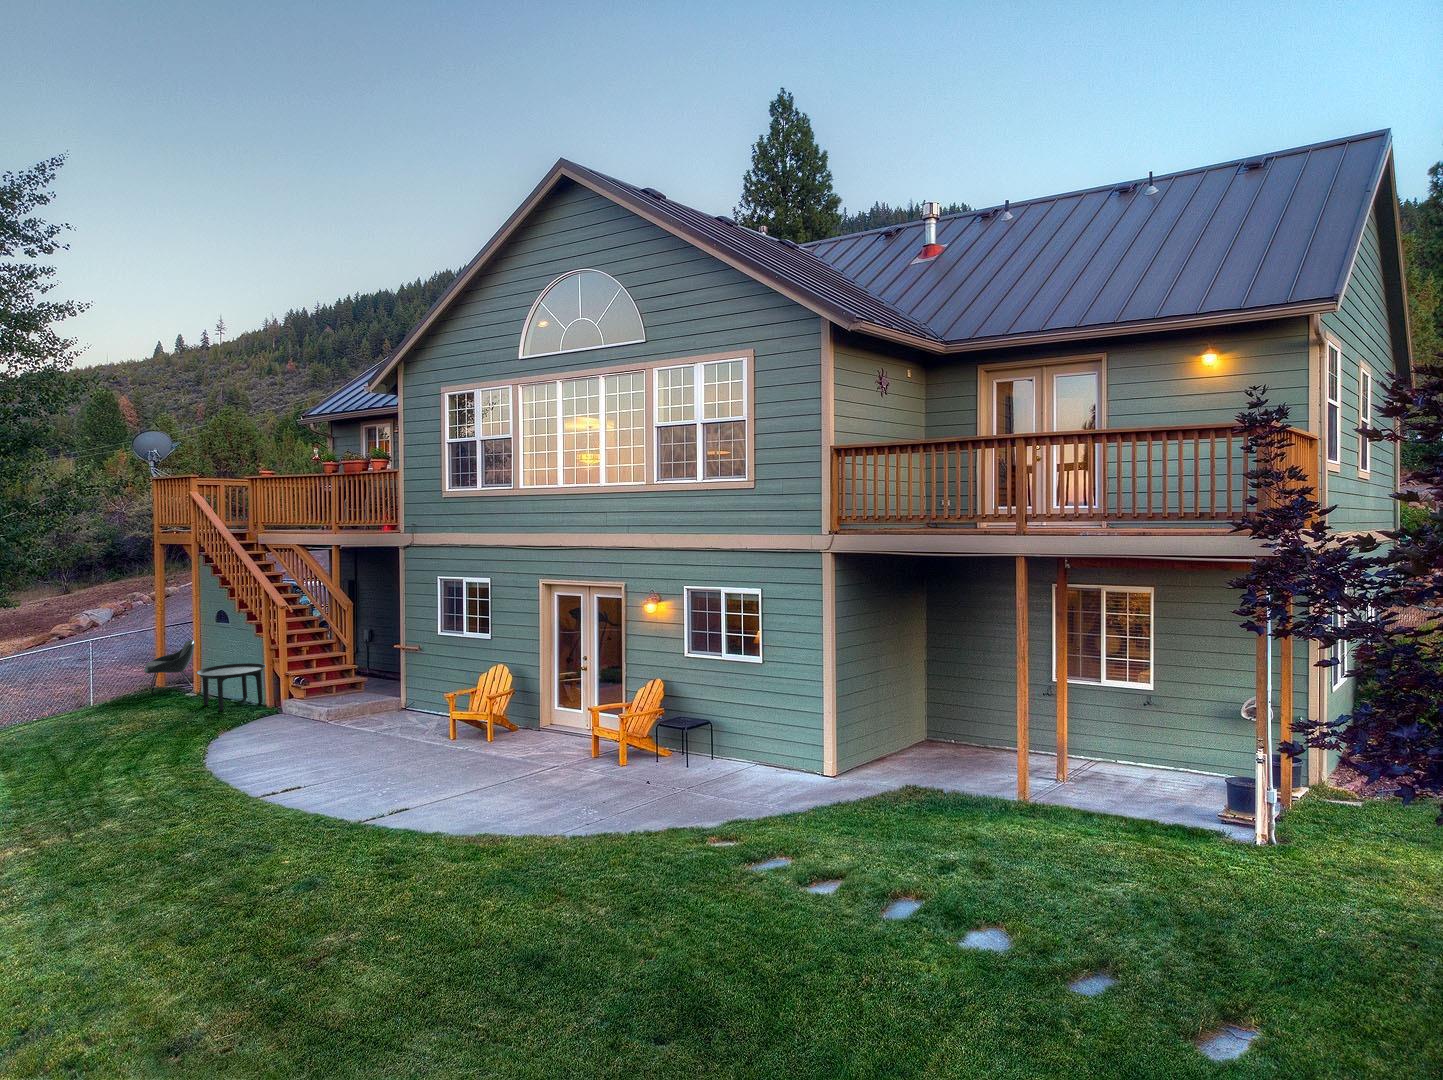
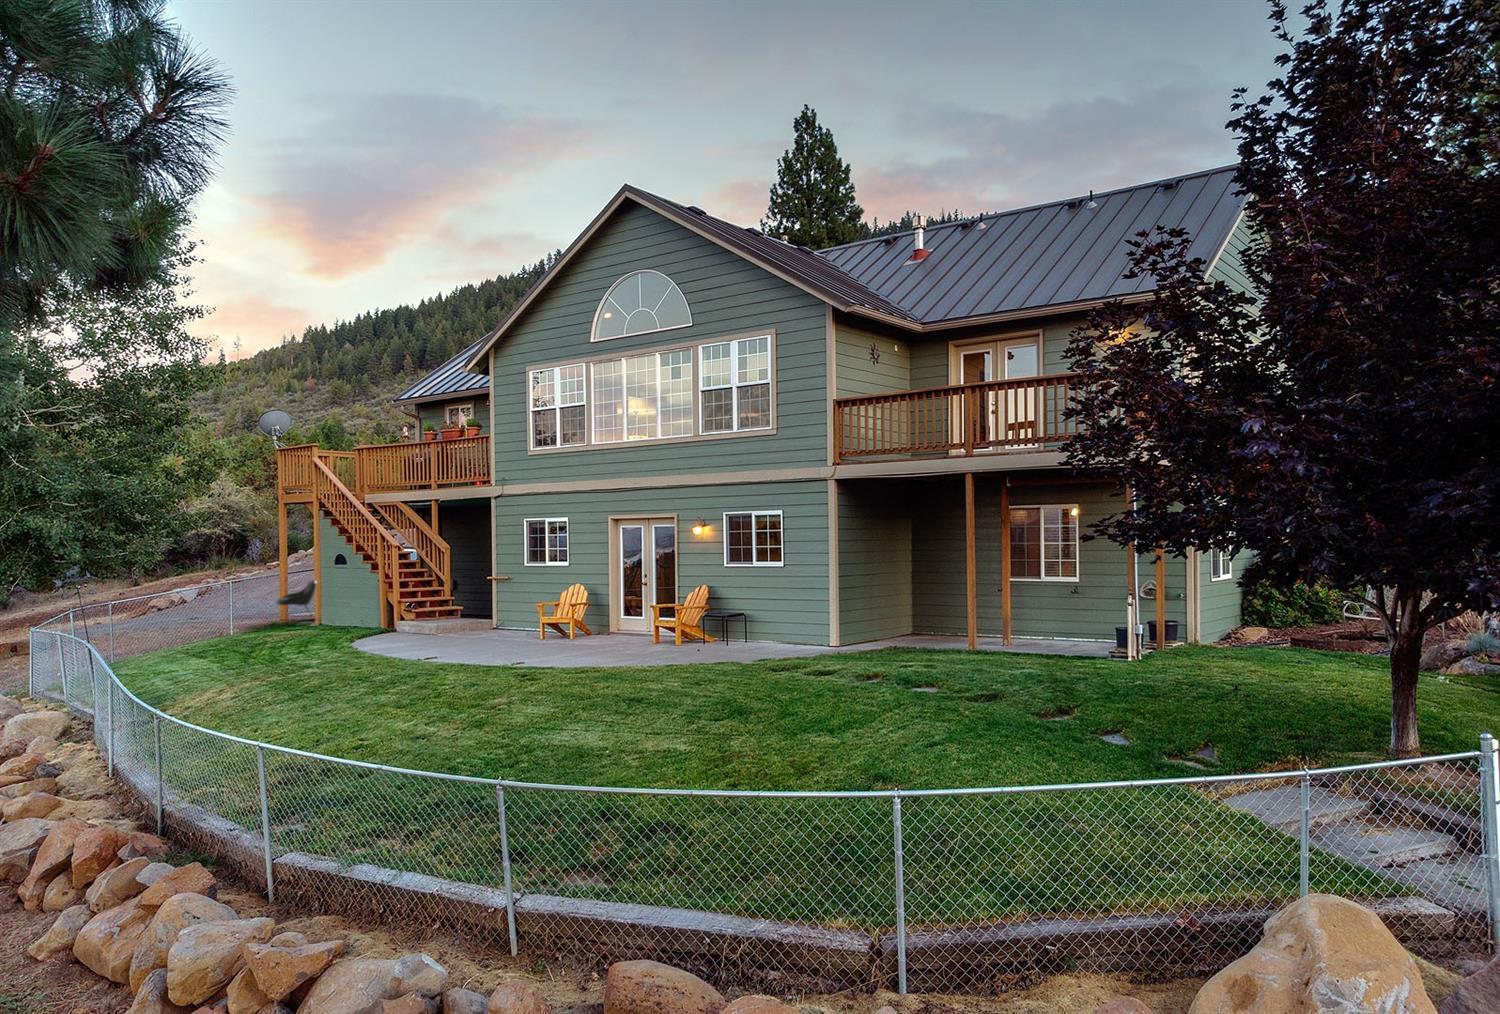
round table: present [196,663,266,711] -> none [328,594,382,629]

